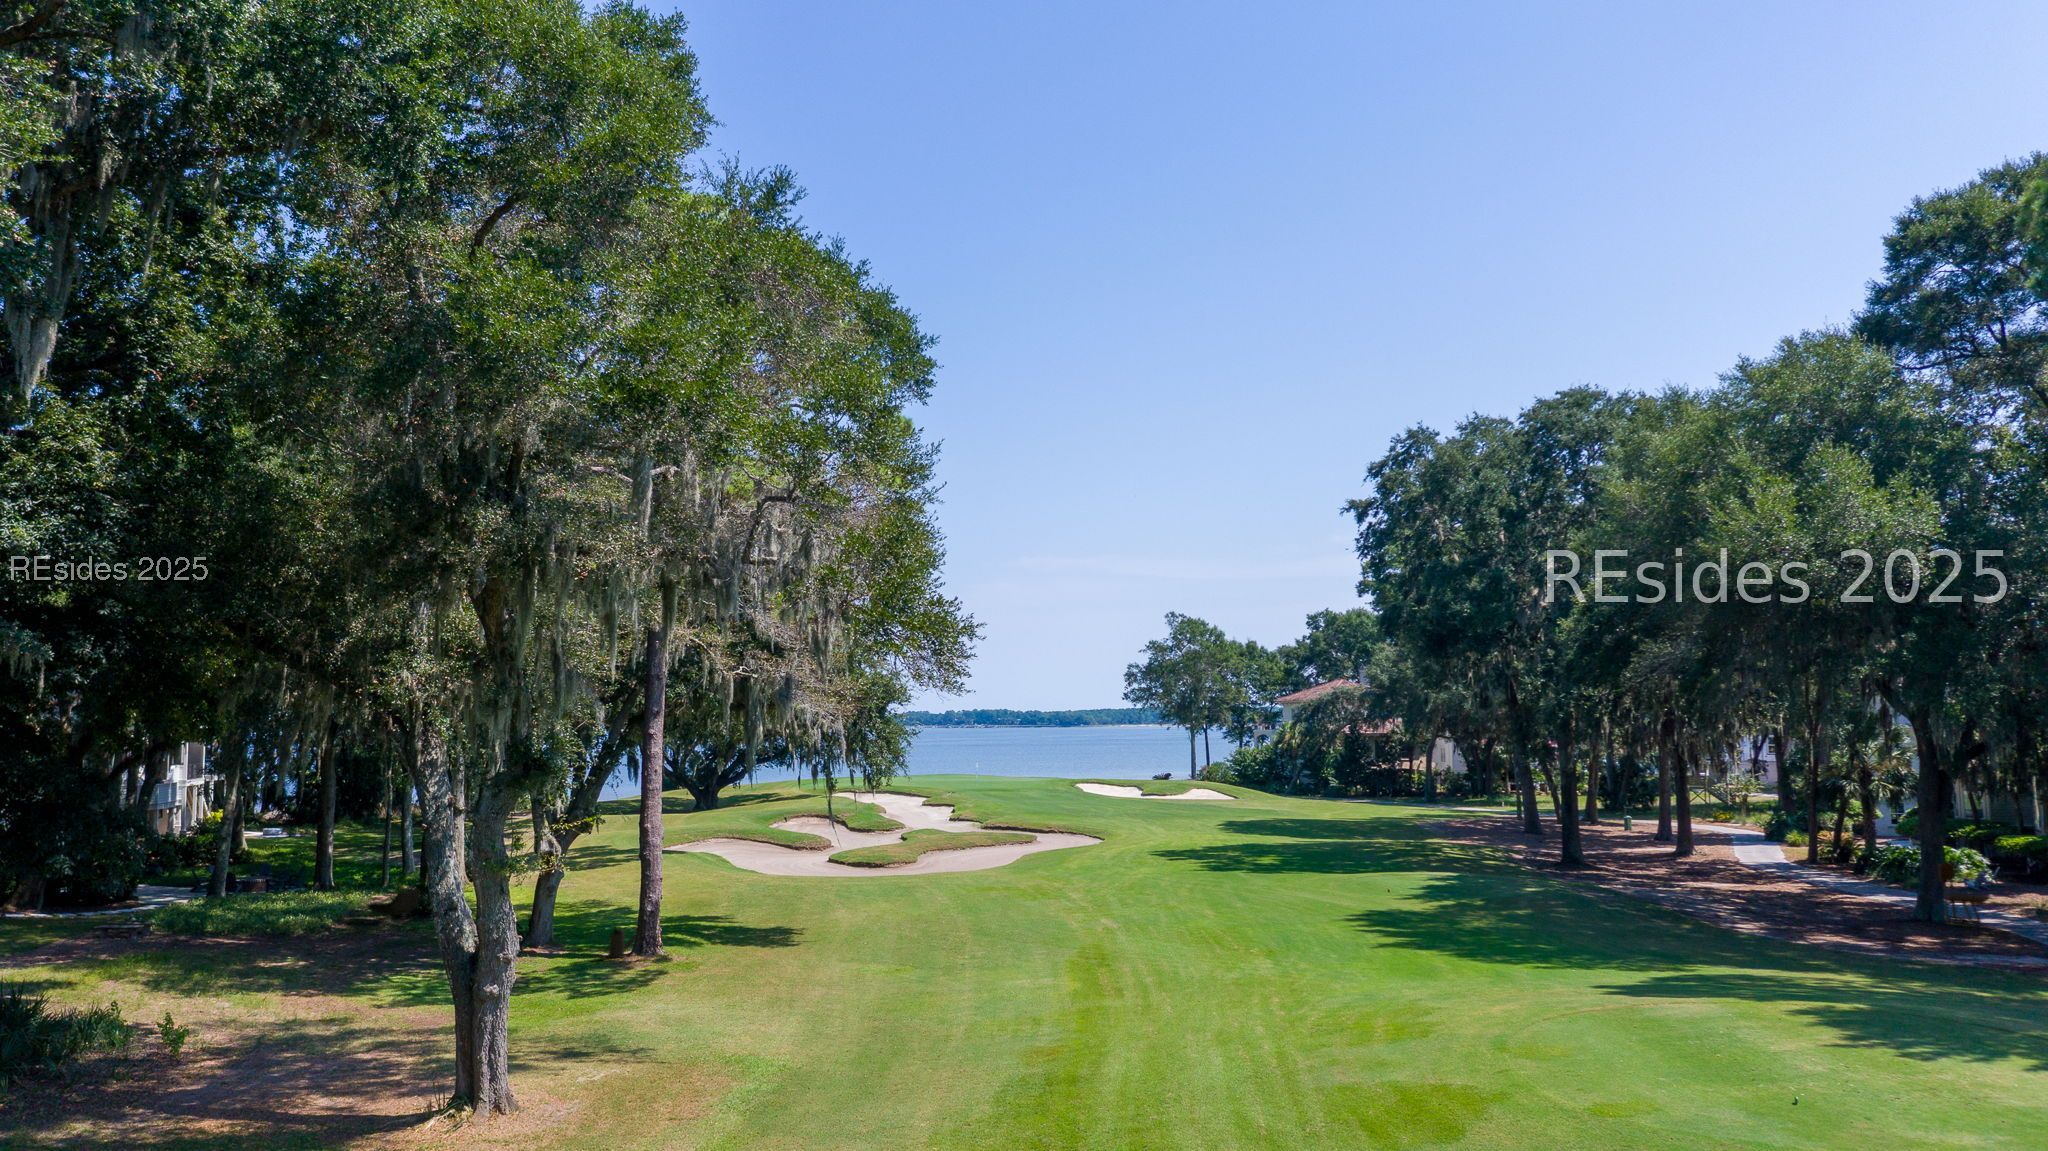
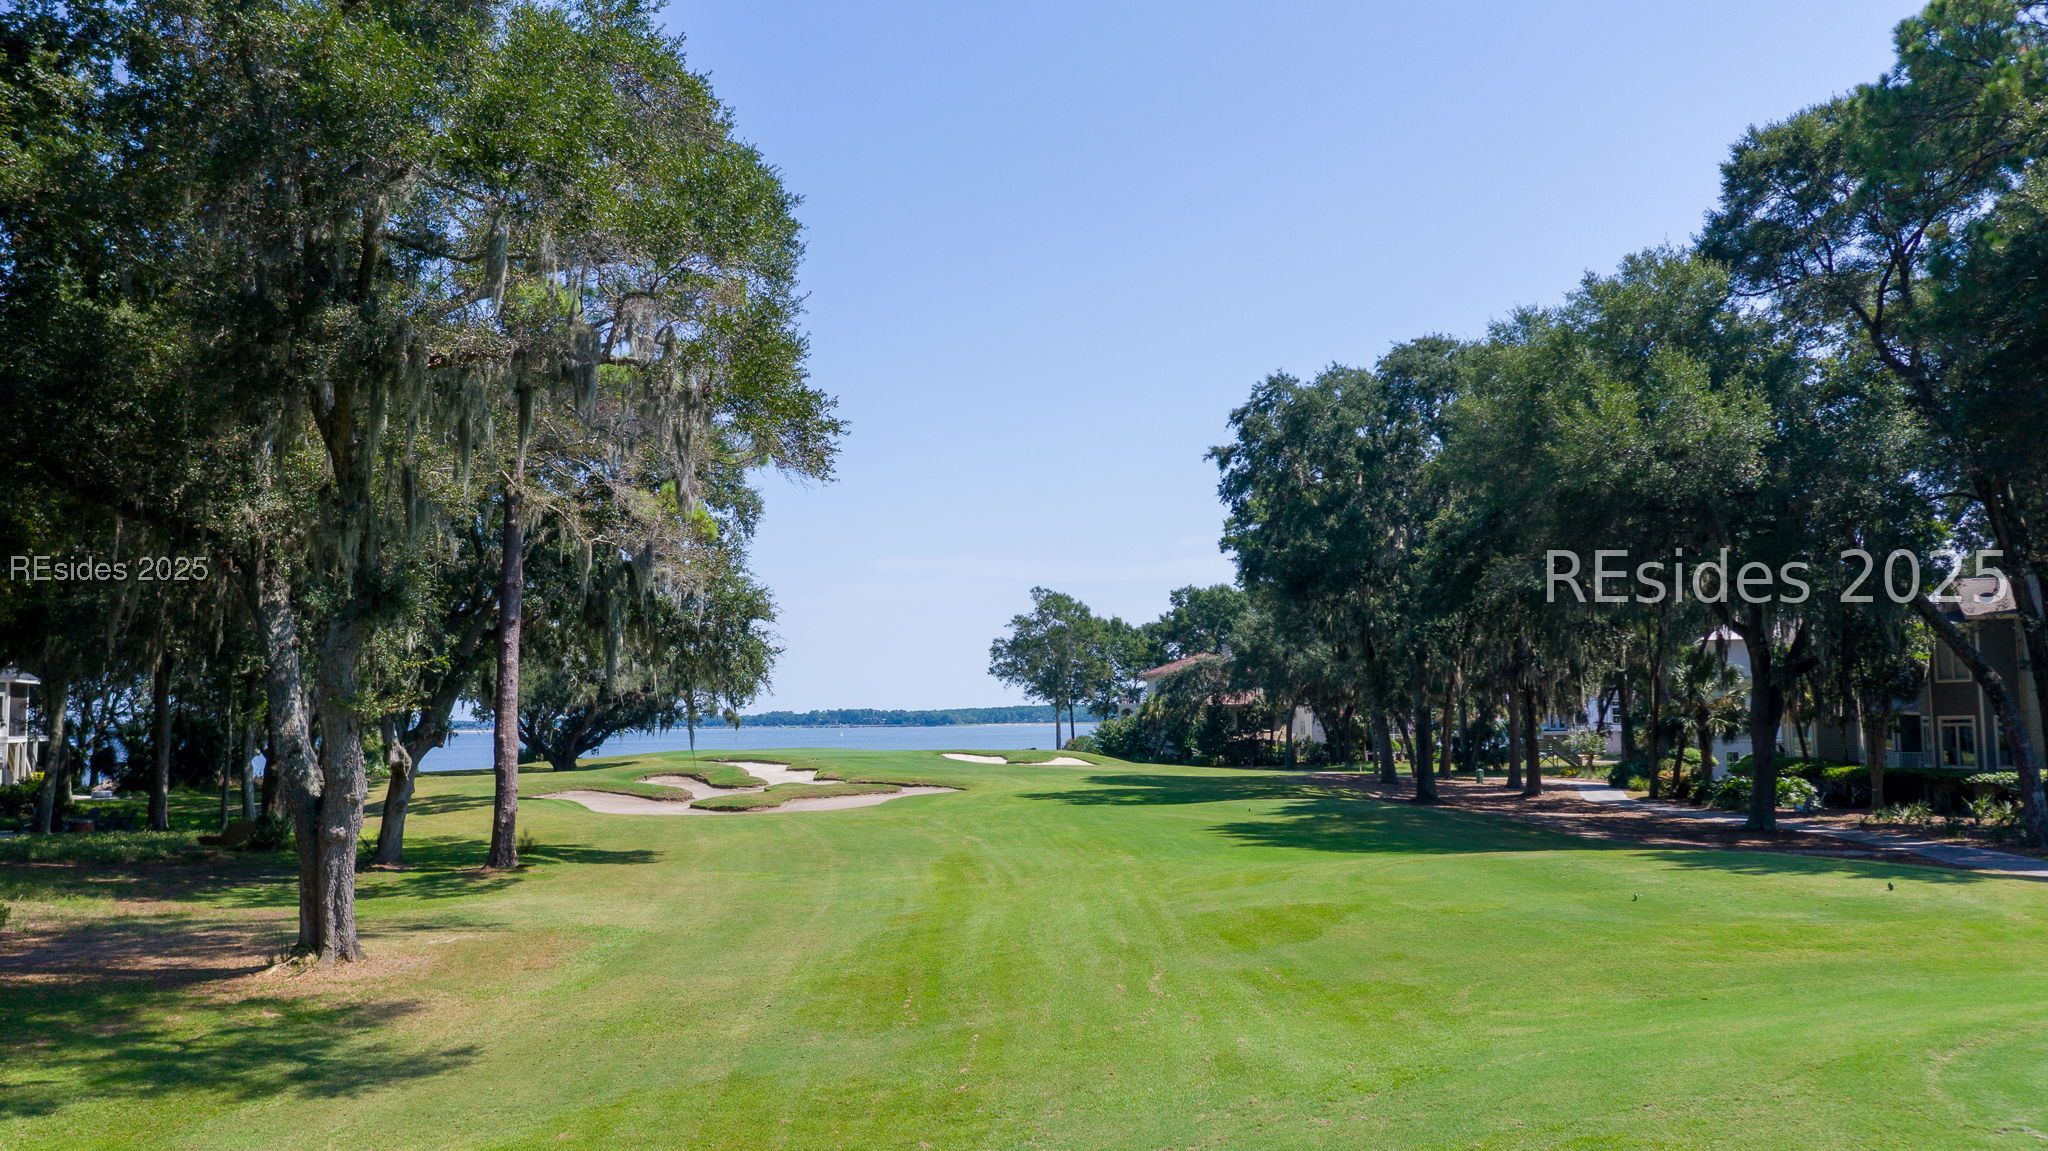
bench: present [1938,862,1989,927] -> none [1752,770,1797,827]
potted tree: none [657,913,685,954] -> present [516,830,539,866]
watering can: present [608,924,642,958] -> none [455,836,497,870]

